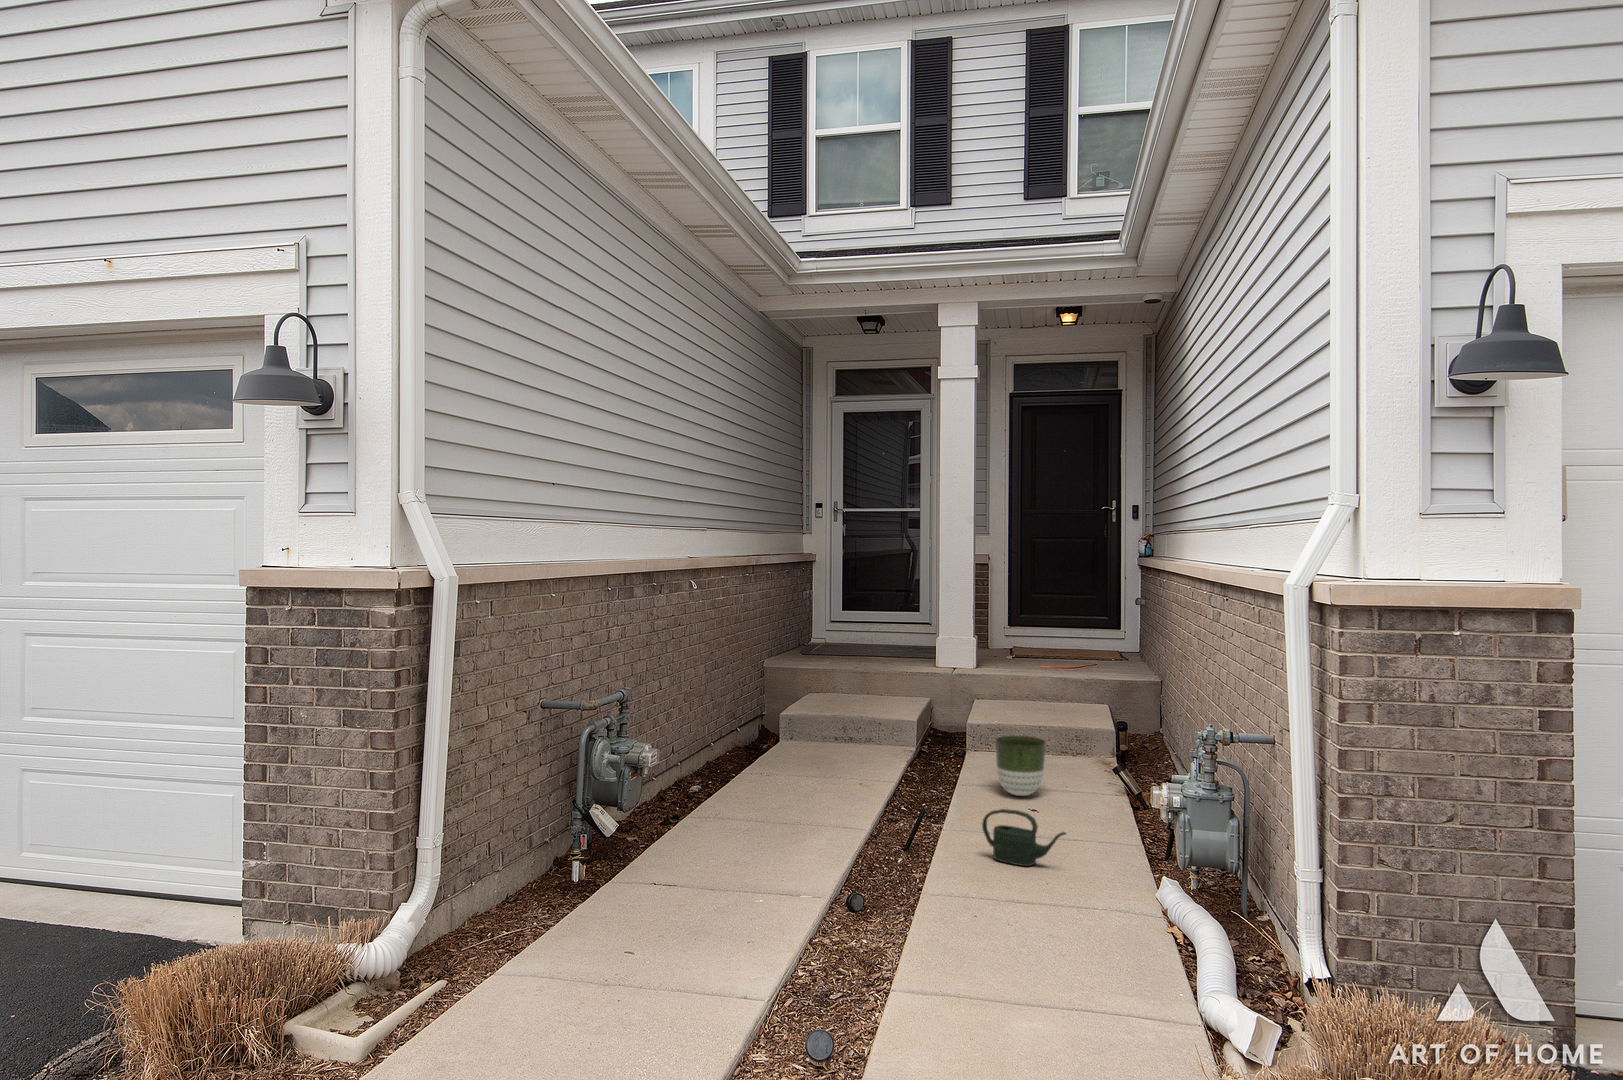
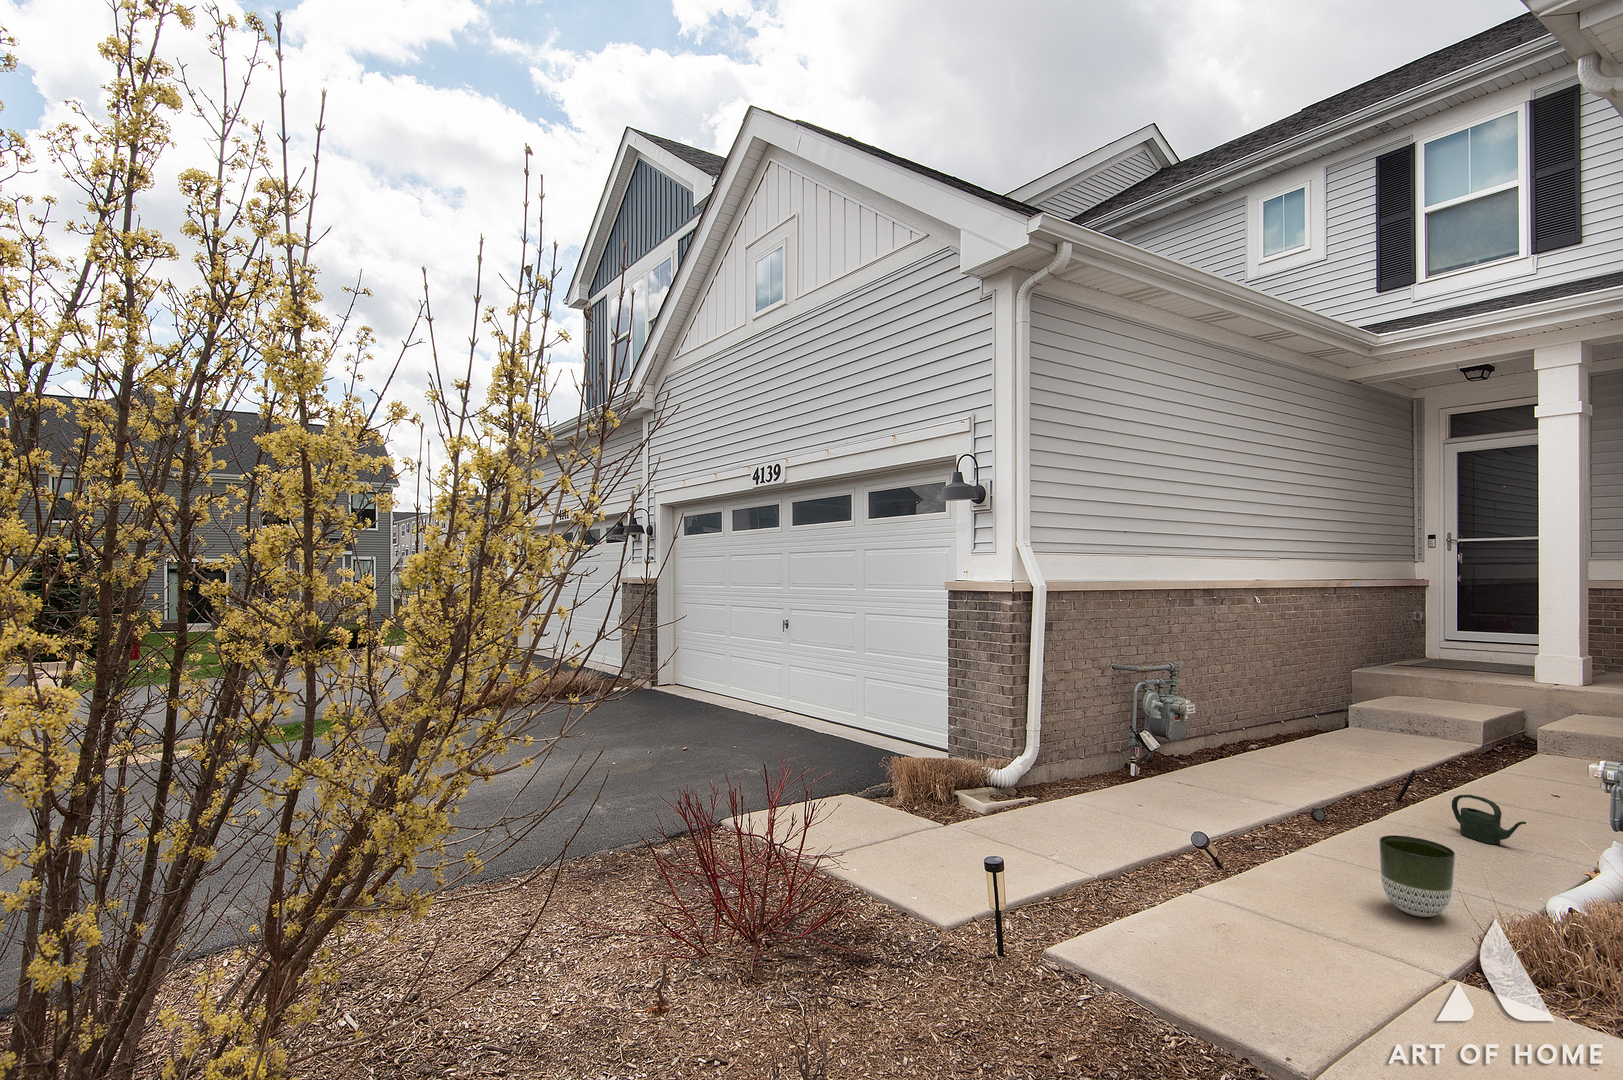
planter: present [996,736,1046,796] -> present [1379,835,1455,917]

